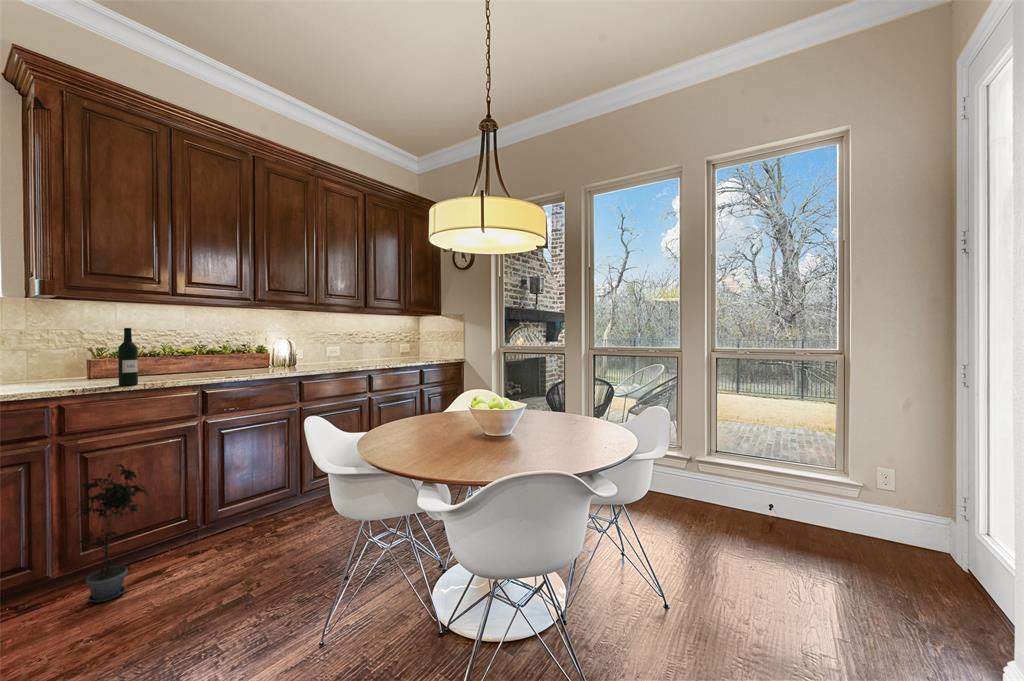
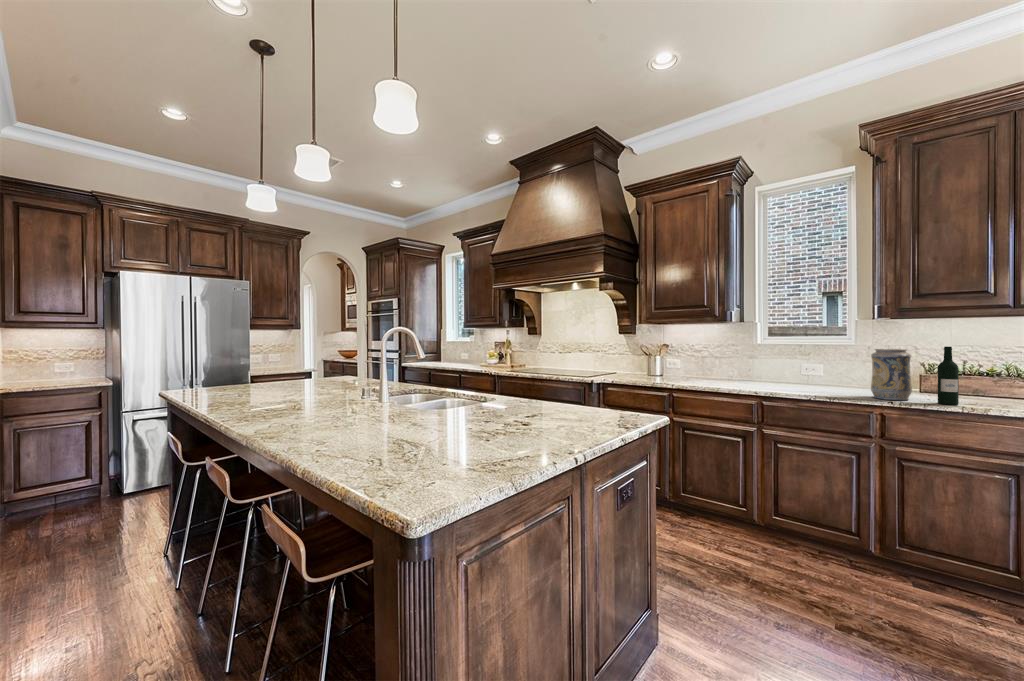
decorative vase: none [40,331,91,389] -> present [871,349,912,400]
potted plant: present [71,464,148,602] -> none [882,480,957,607]

